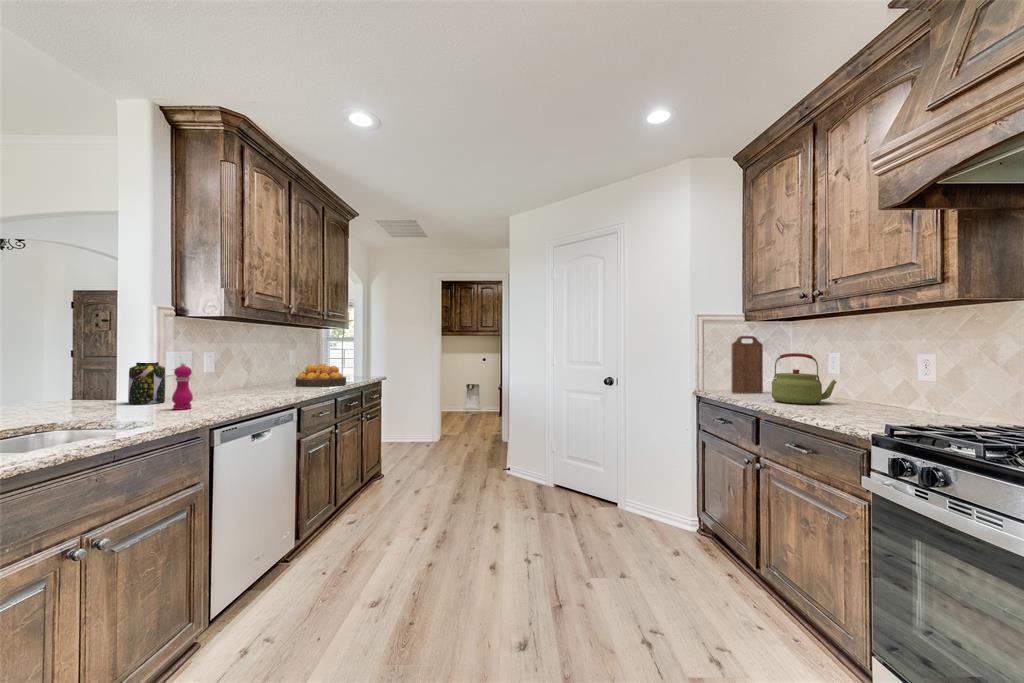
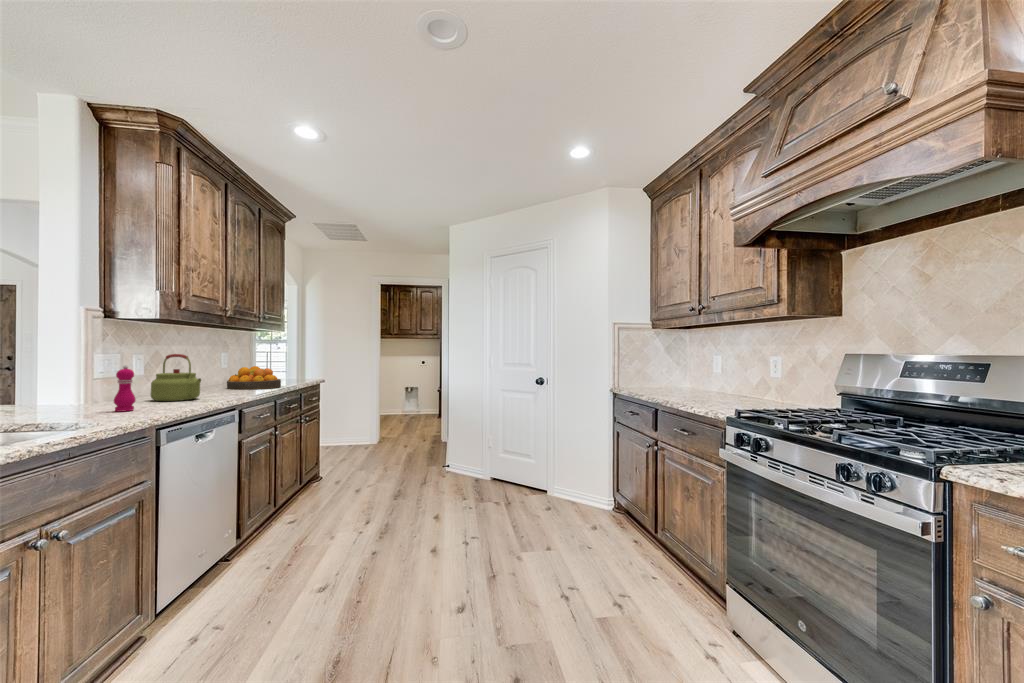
cutting board: present [731,336,763,393] -> none [640,341,665,390]
kettle: present [772,353,837,404] -> present [150,354,201,401]
jar: present [128,362,165,404] -> none [57,365,97,408]

